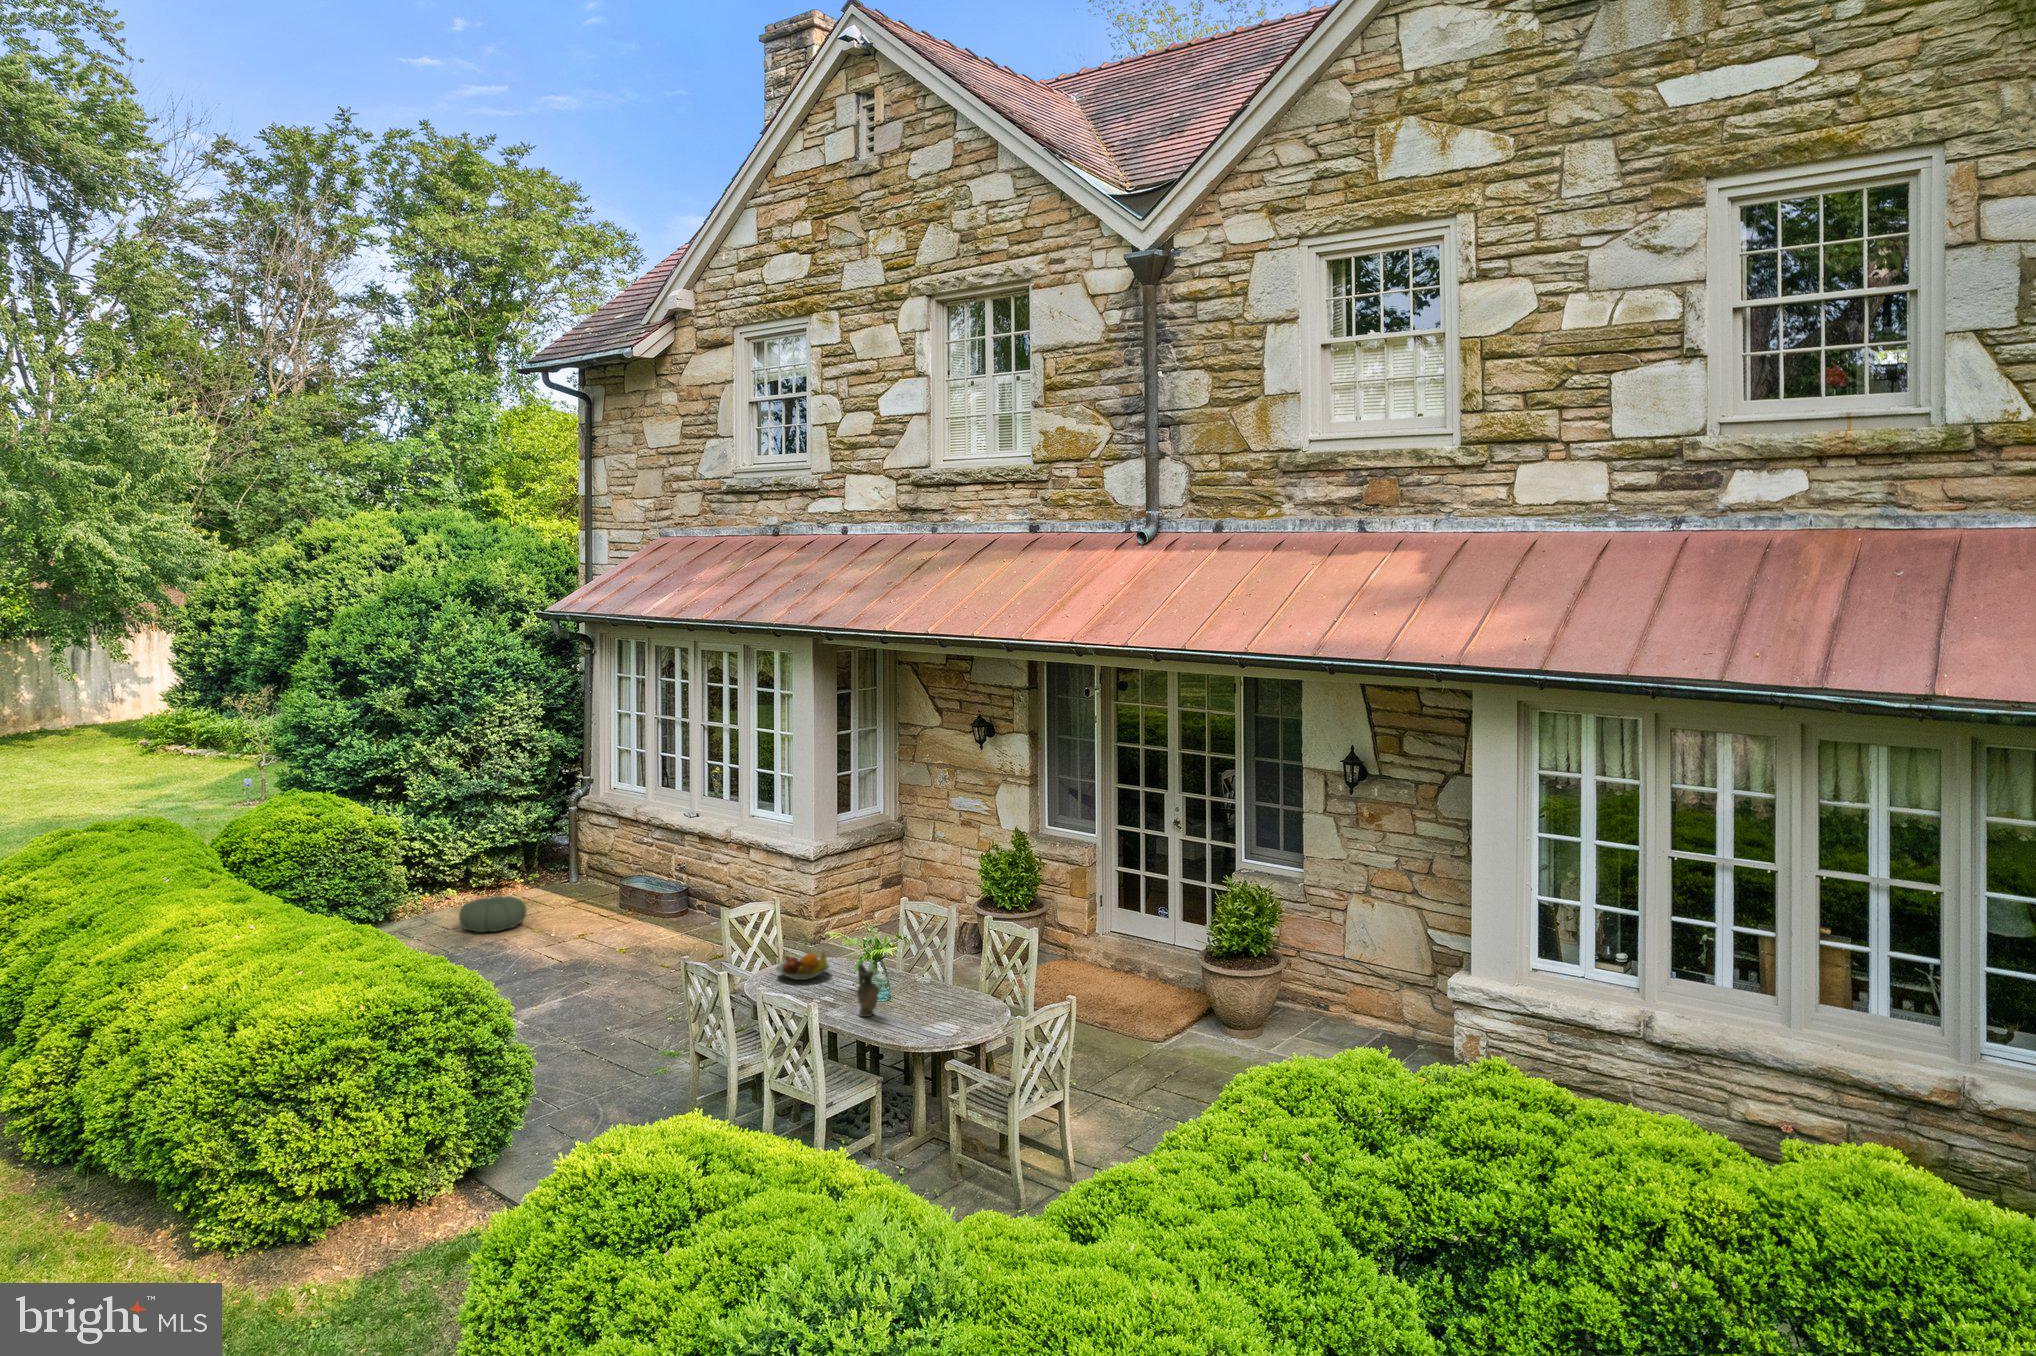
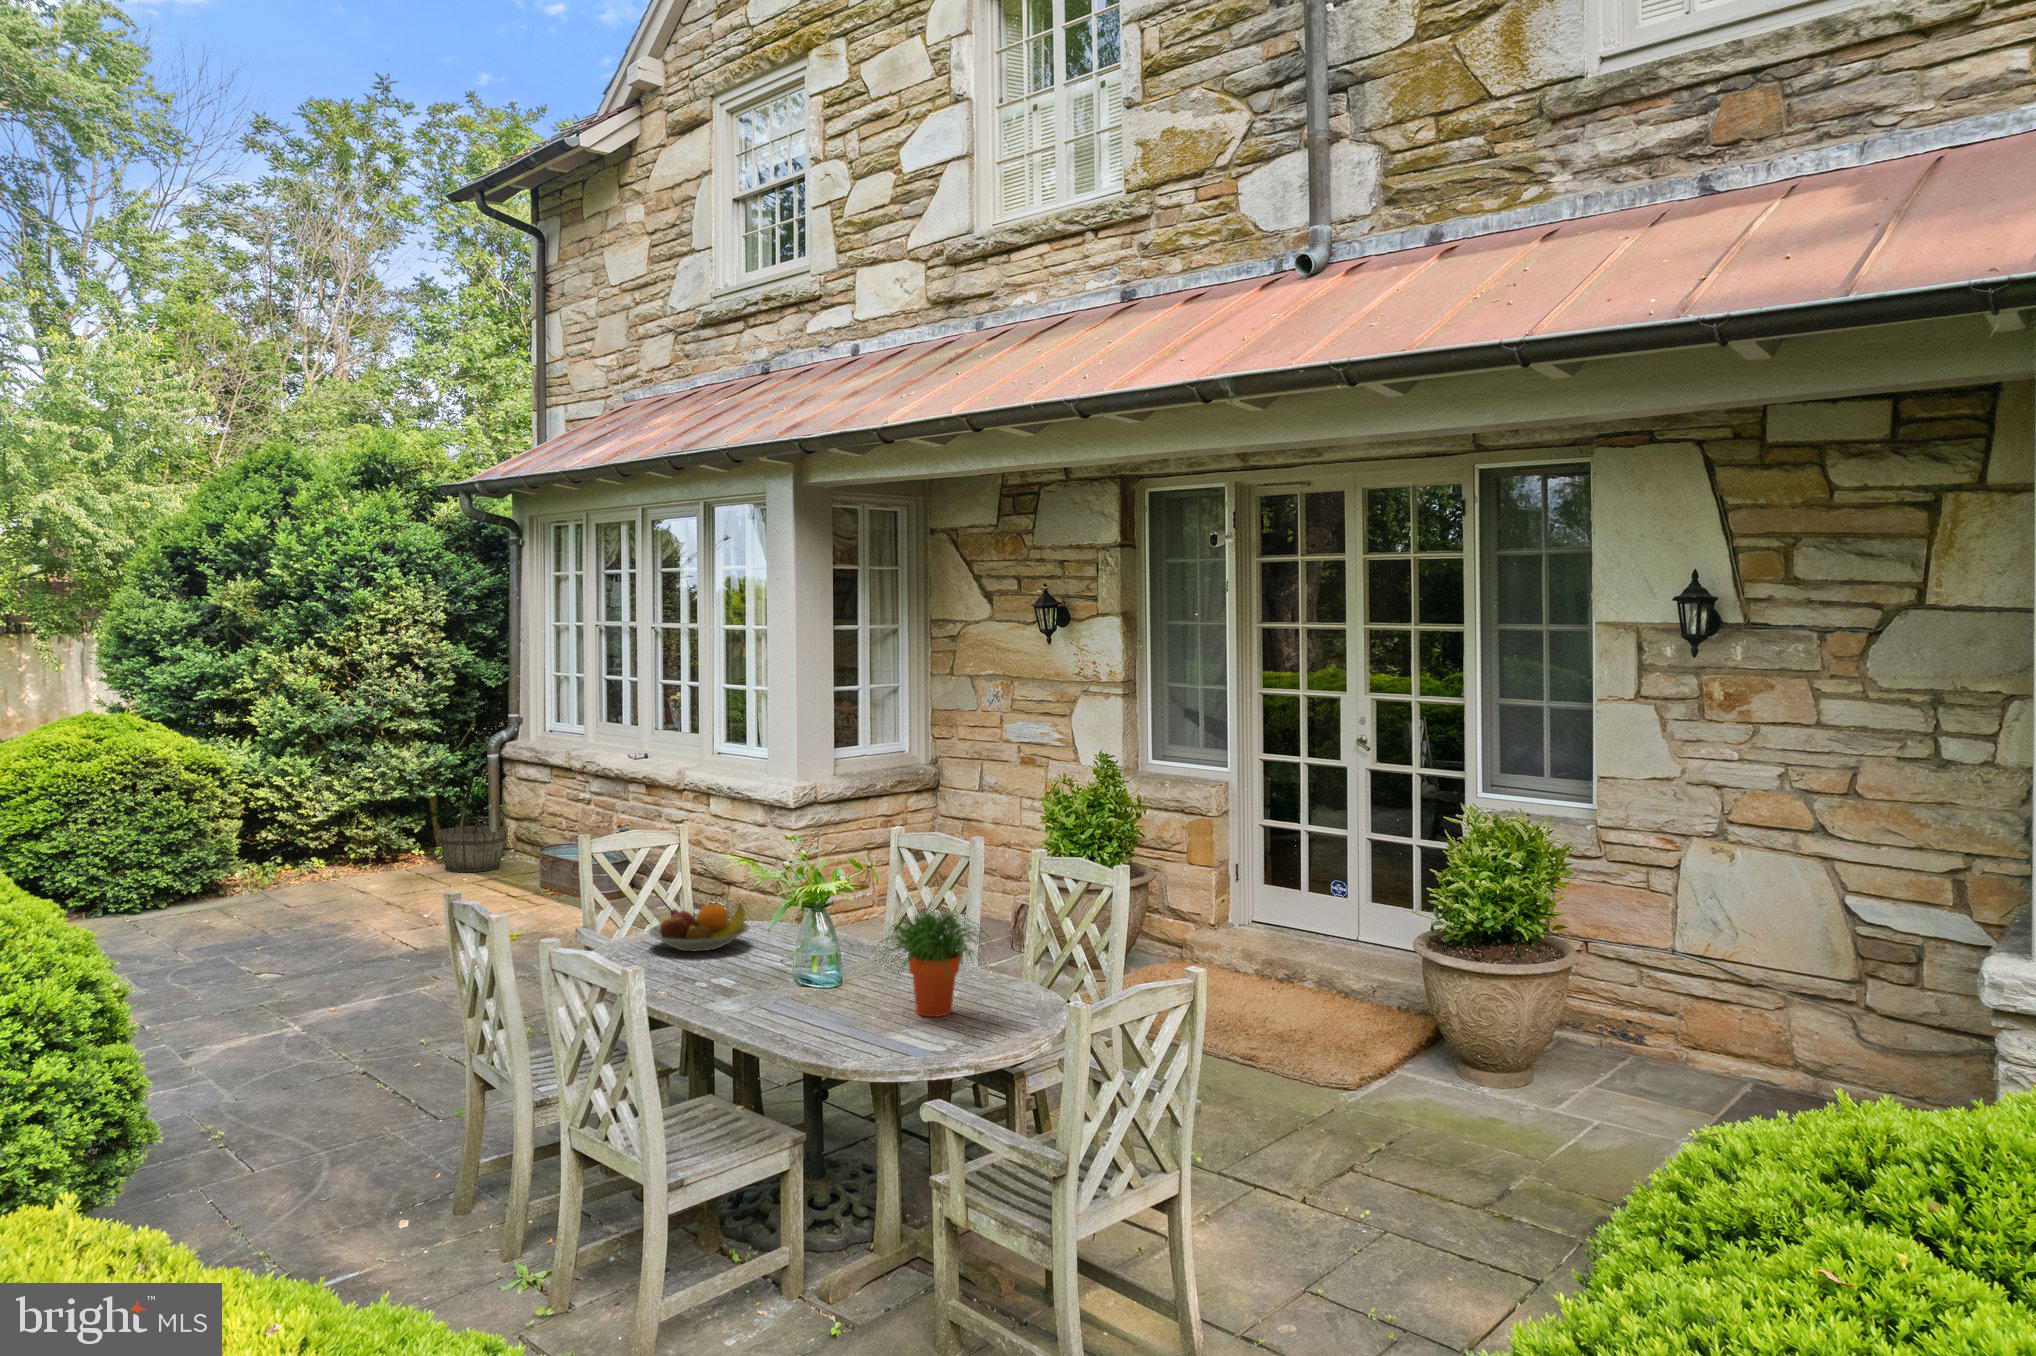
wooden bucket: none [540,852,590,895] -> present [437,816,508,872]
pouf: present [459,896,526,932] -> none [292,864,394,911]
potted plant: none [909,963,967,1017] -> present [884,909,985,1017]
ceramic pitcher: present [857,964,879,1017] -> none [771,904,816,1014]

